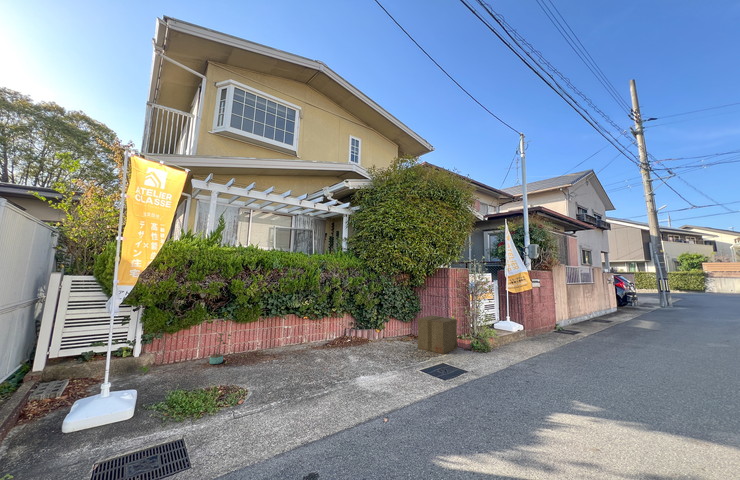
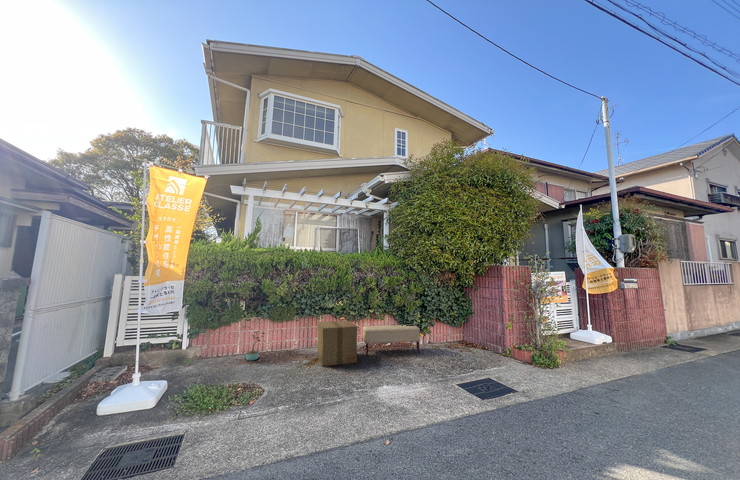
cardboard box: present [418,315,457,354] -> present [317,321,357,366]
bench: none [325,322,379,352] -> present [363,325,420,356]

